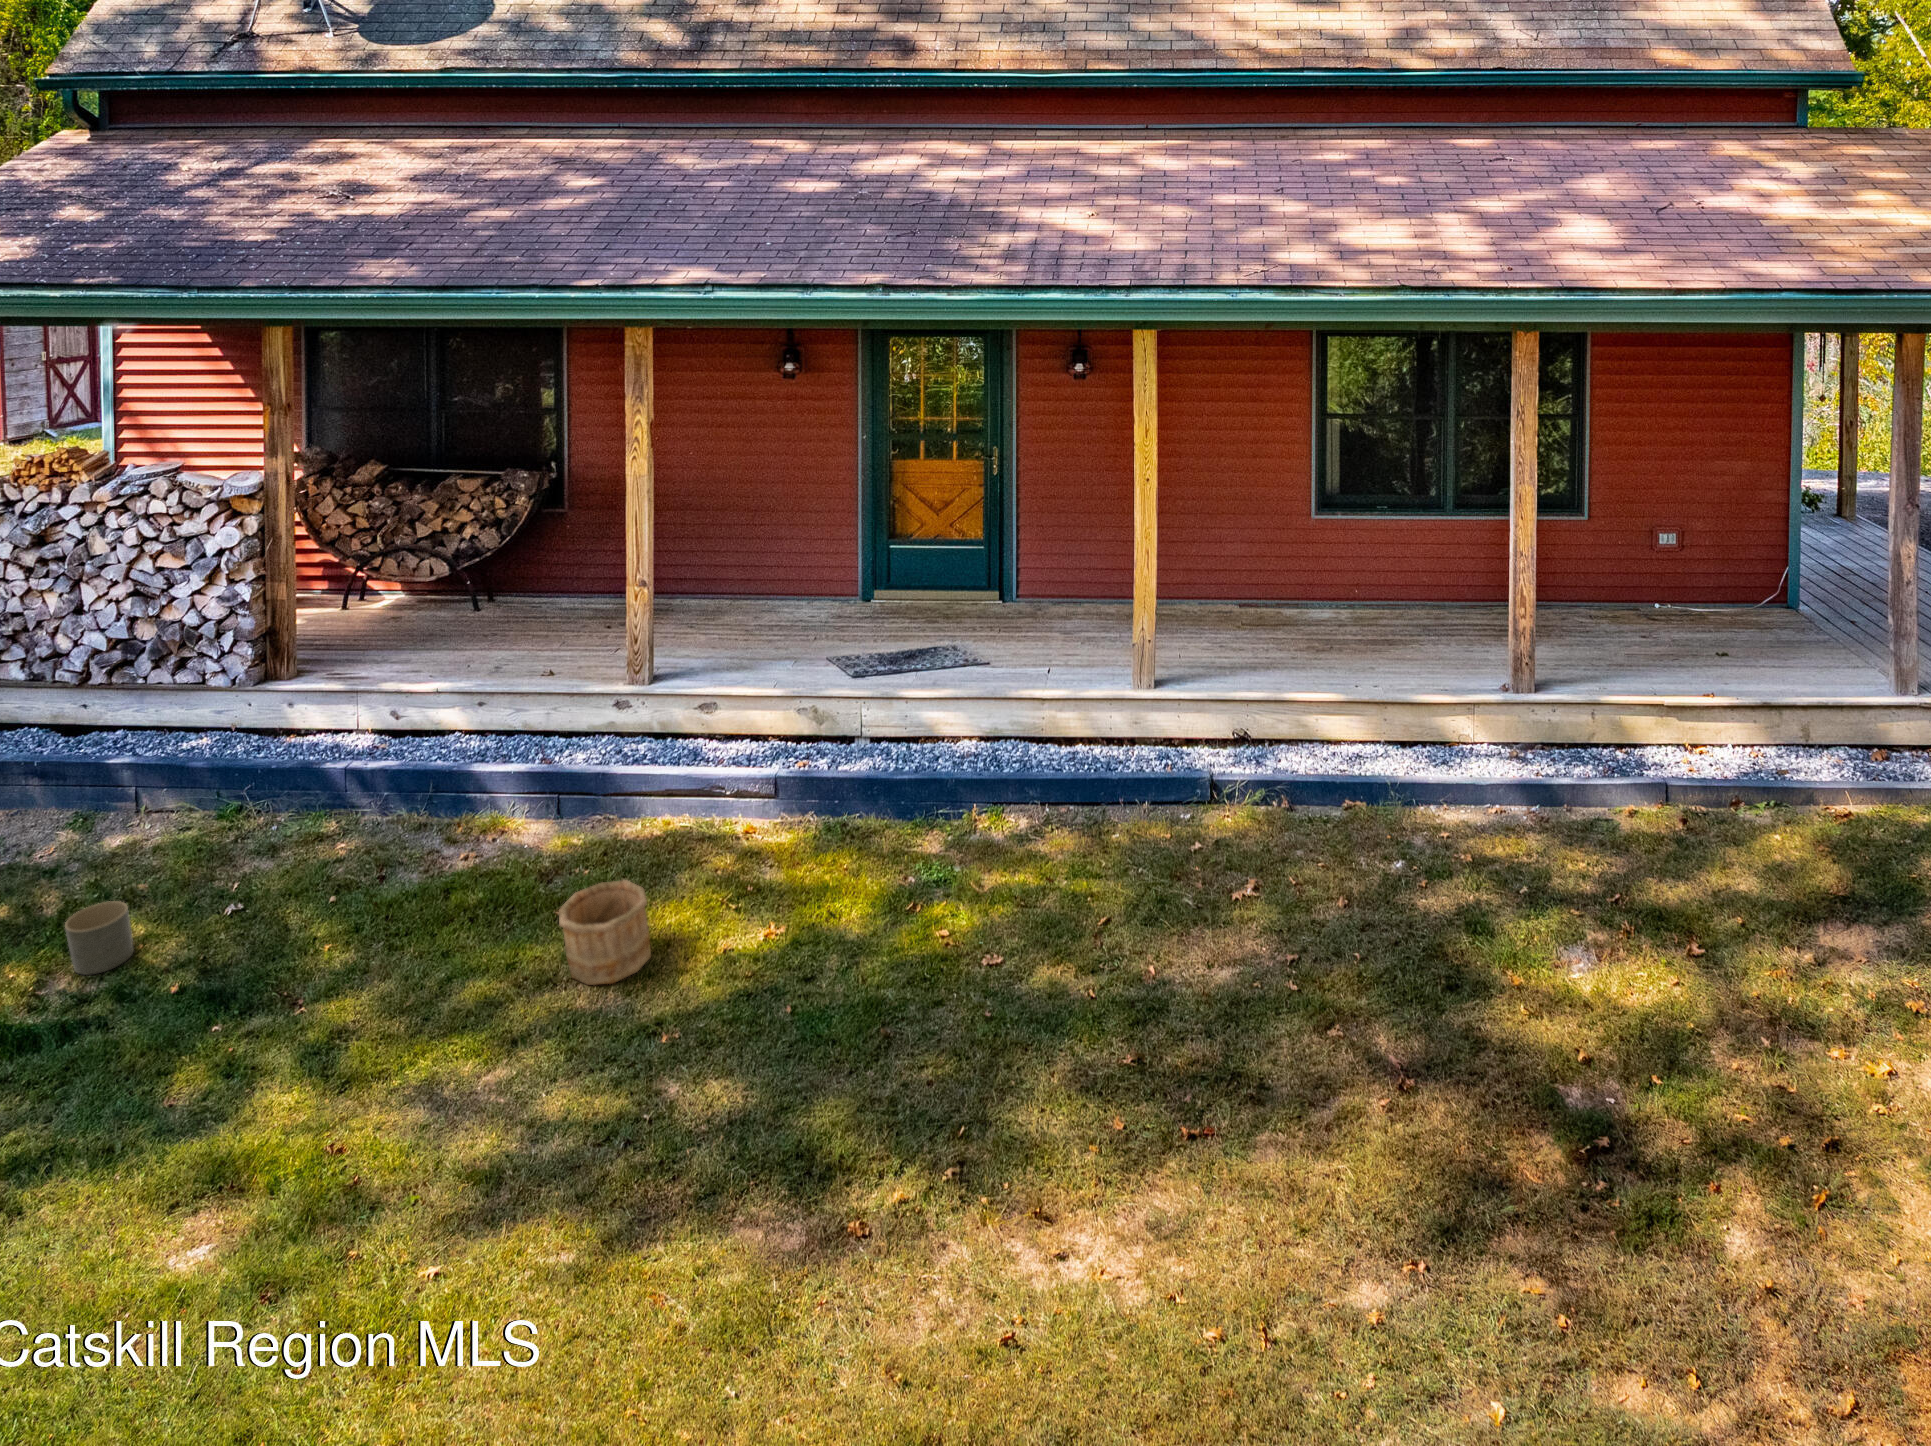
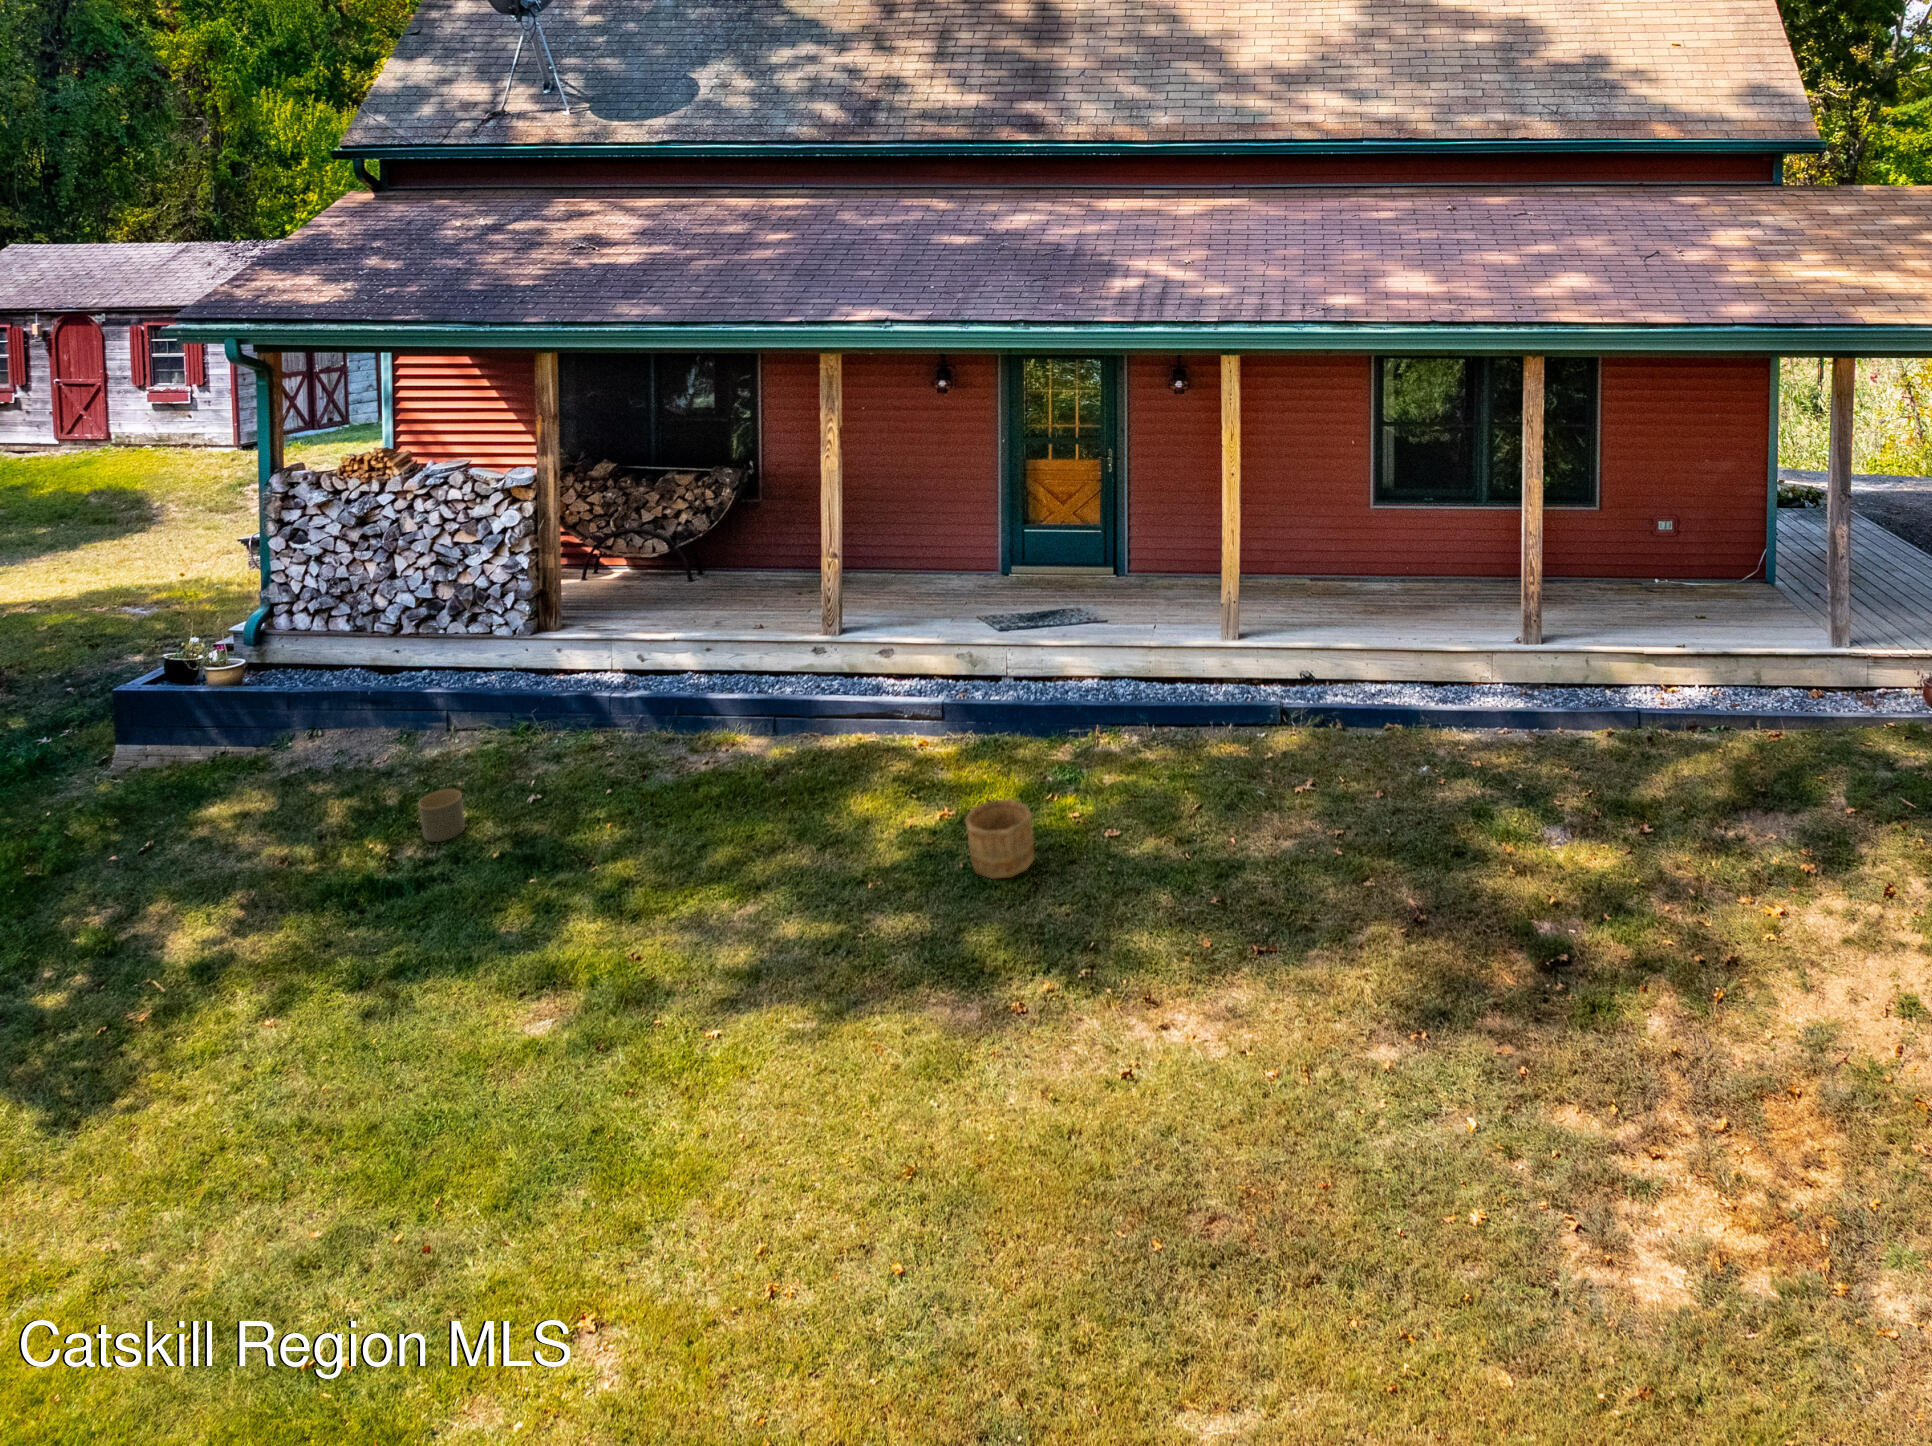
wooden bucket: present [559,880,651,985] -> present [964,799,1035,879]

